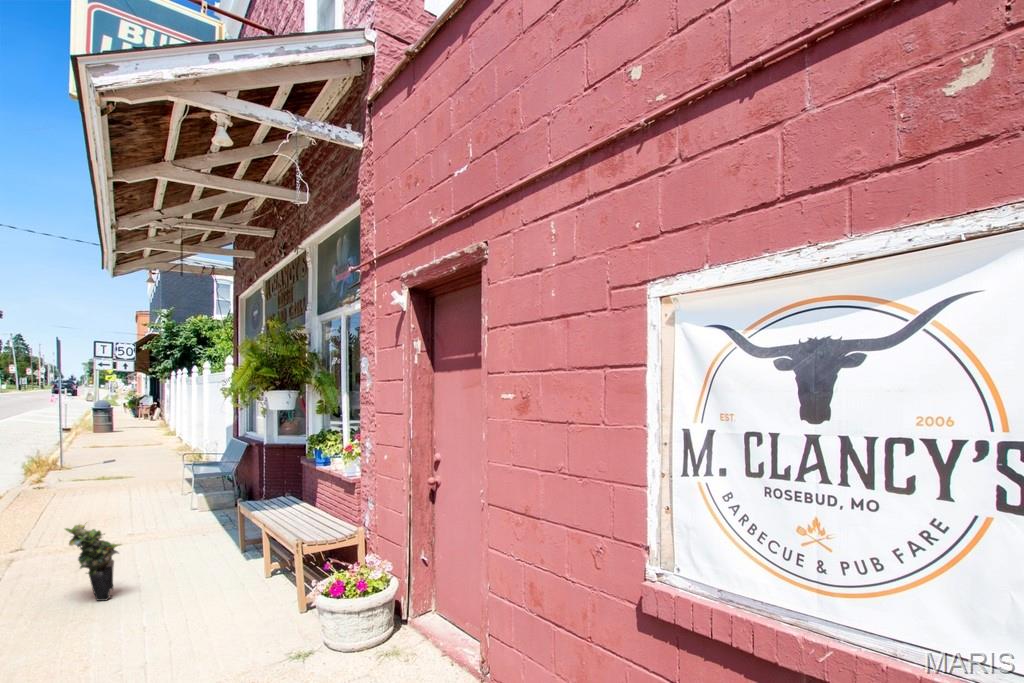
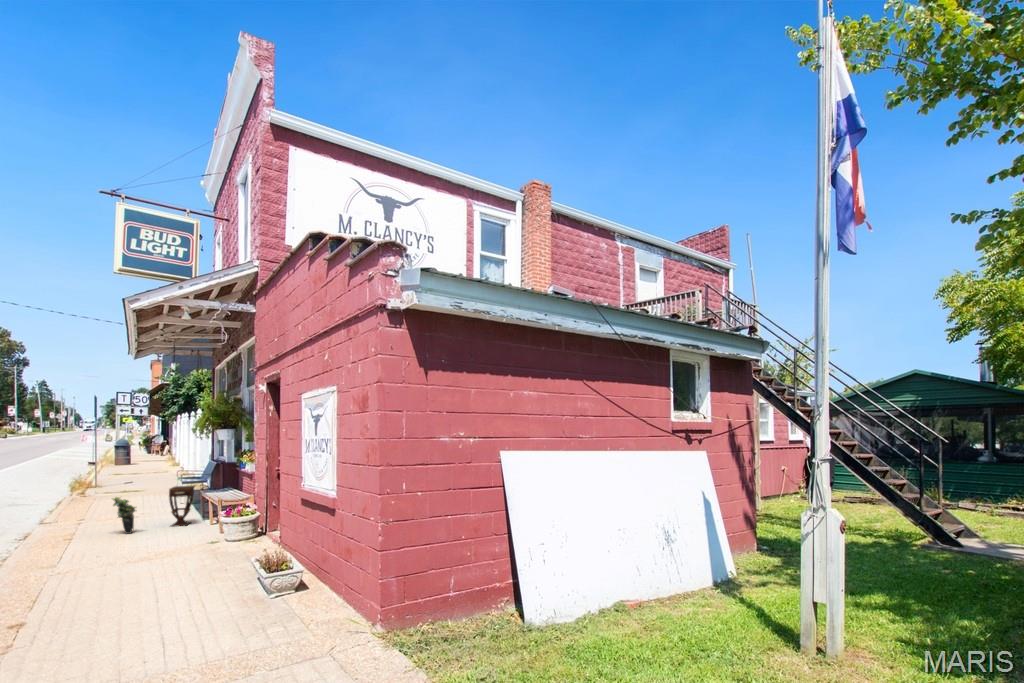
side table: none [181,495,228,576] -> present [169,486,194,527]

